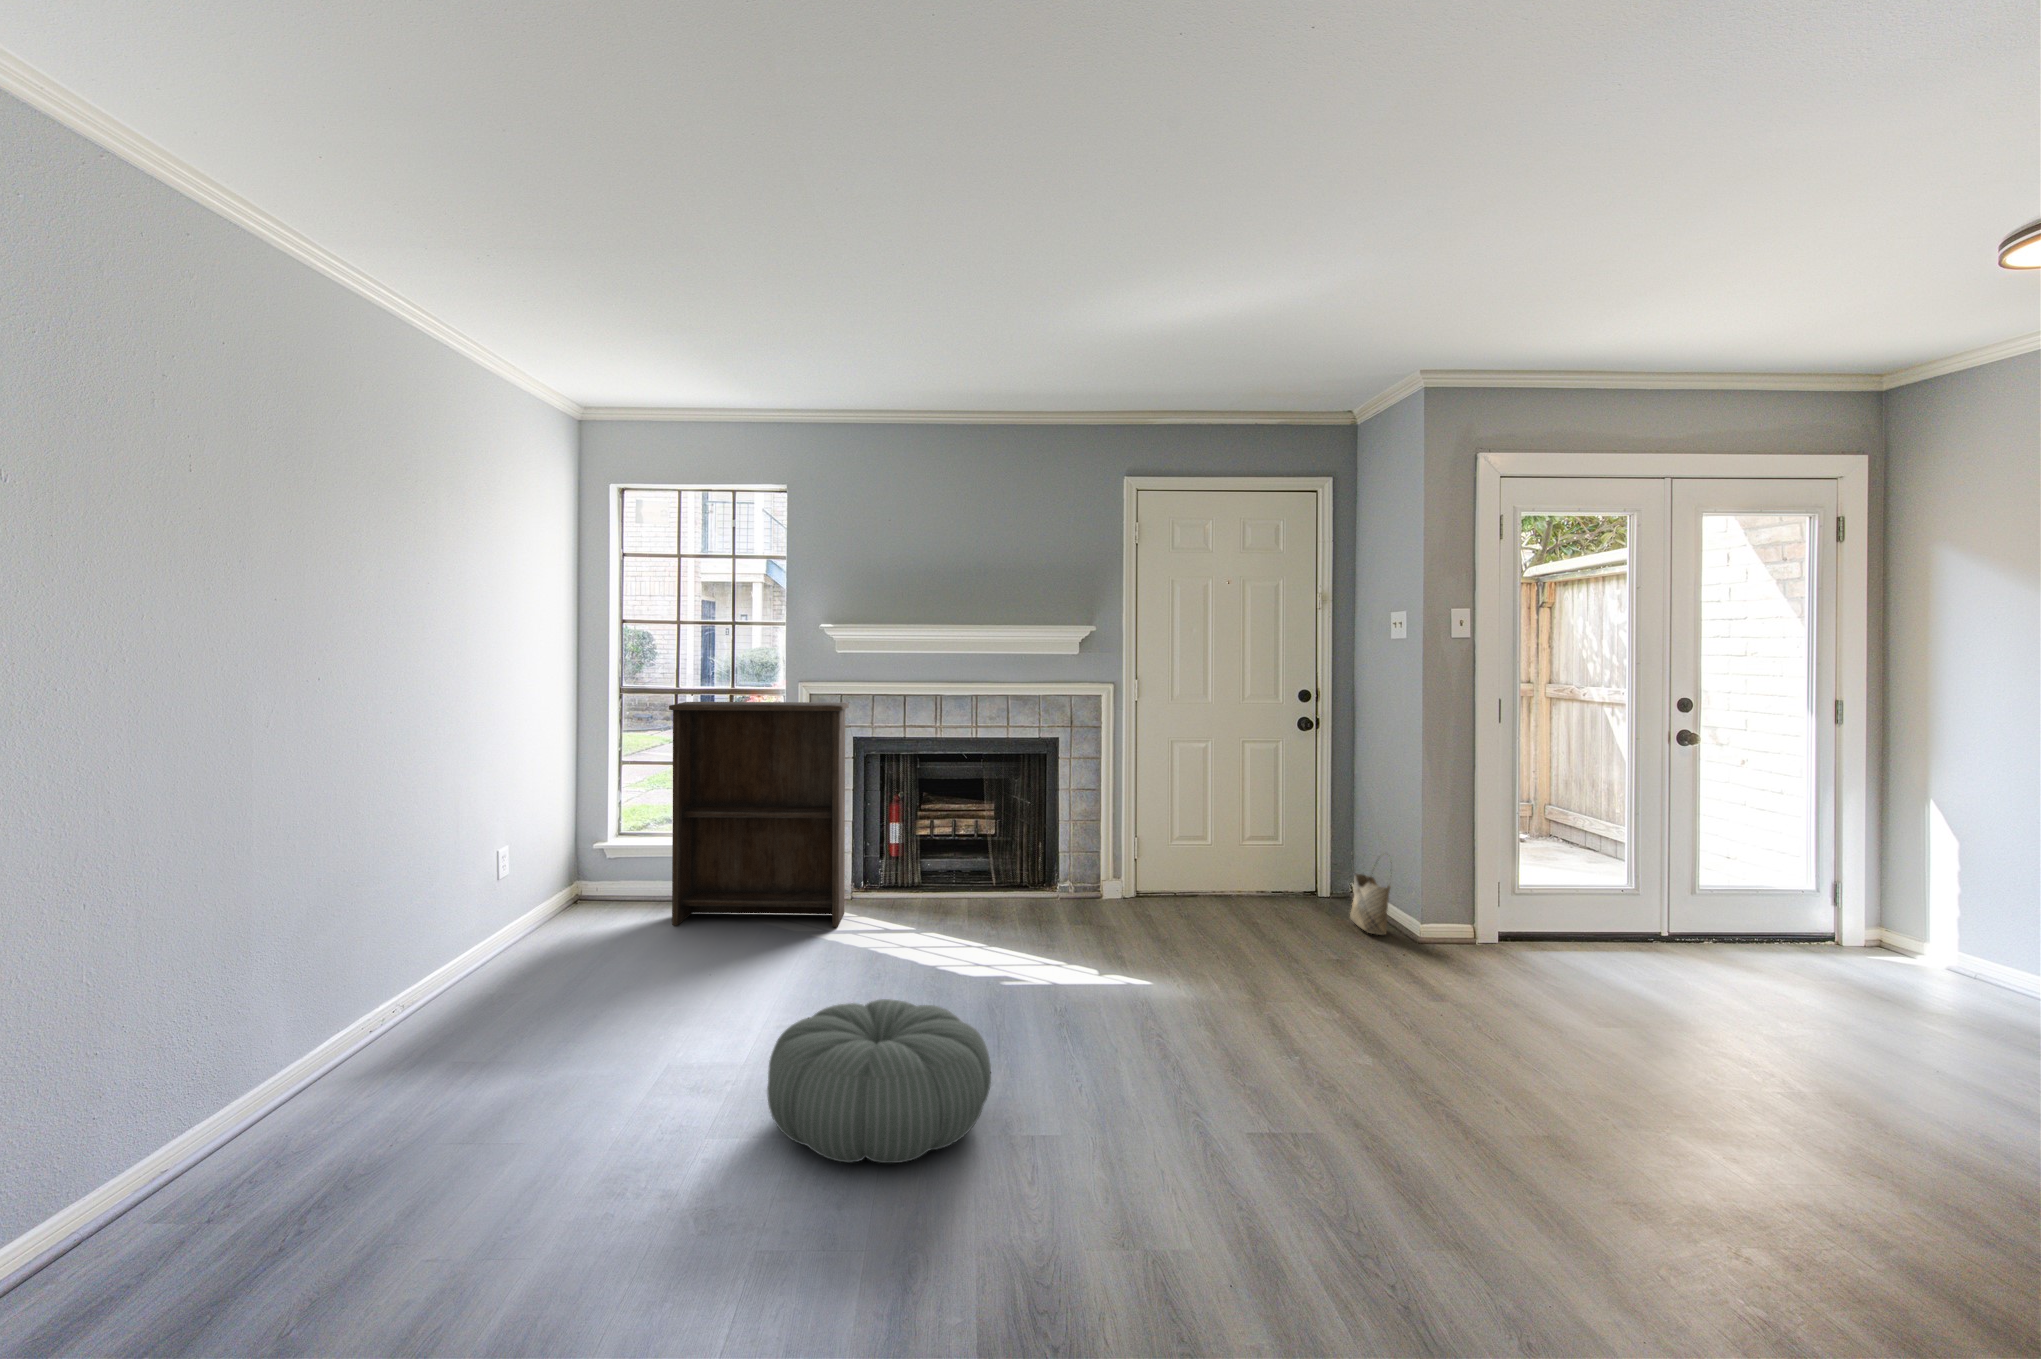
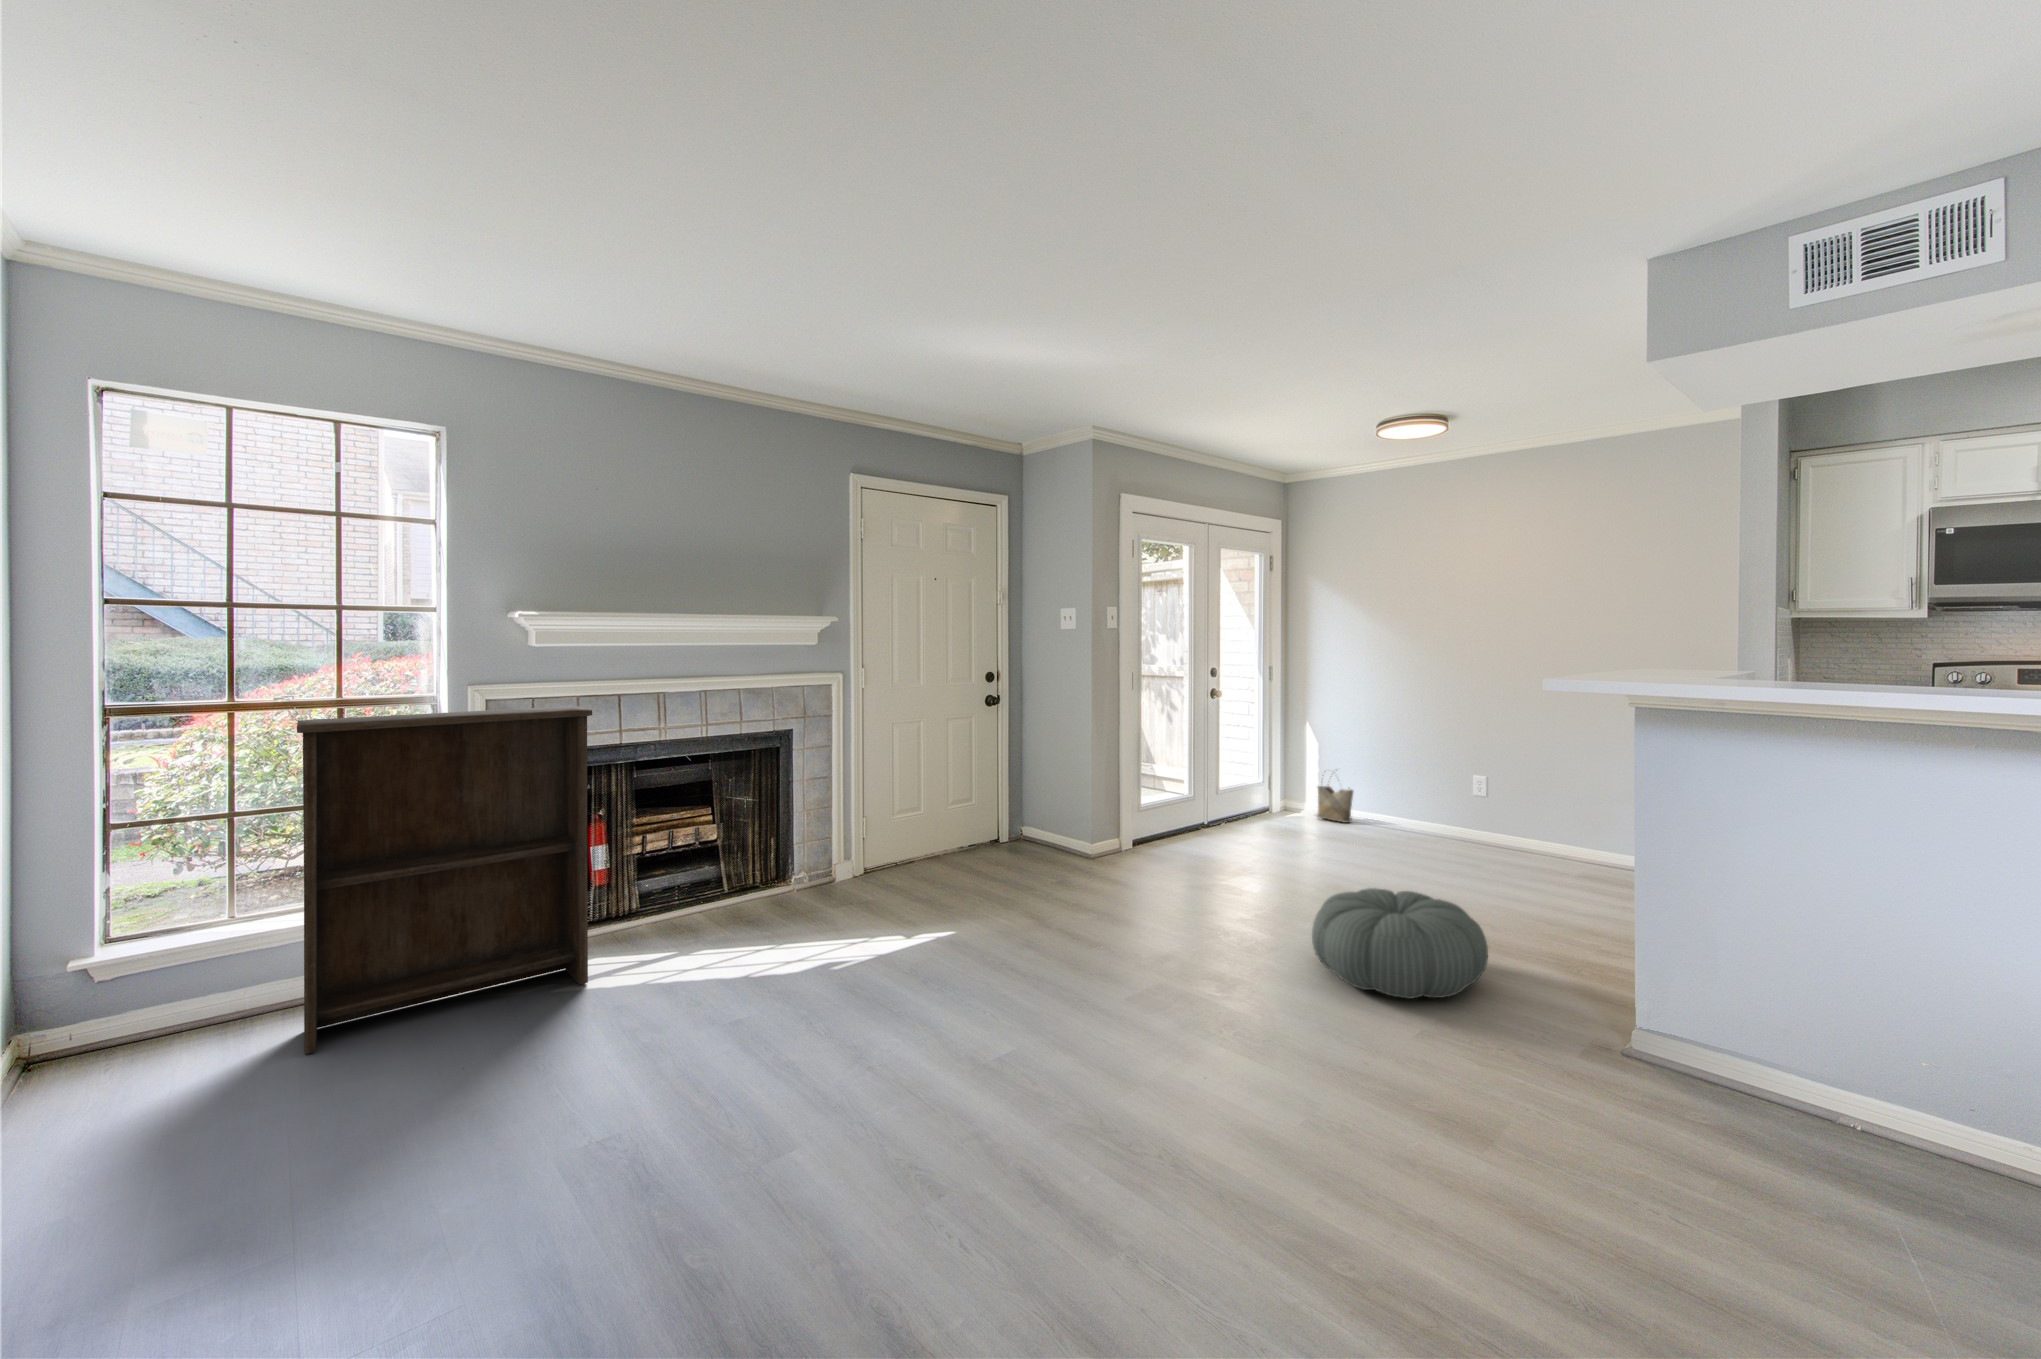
woven basket: present [1350,854,1391,935] -> present [1317,778,1353,823]
pouf: present [767,999,991,1163] -> present [1312,888,1488,999]

